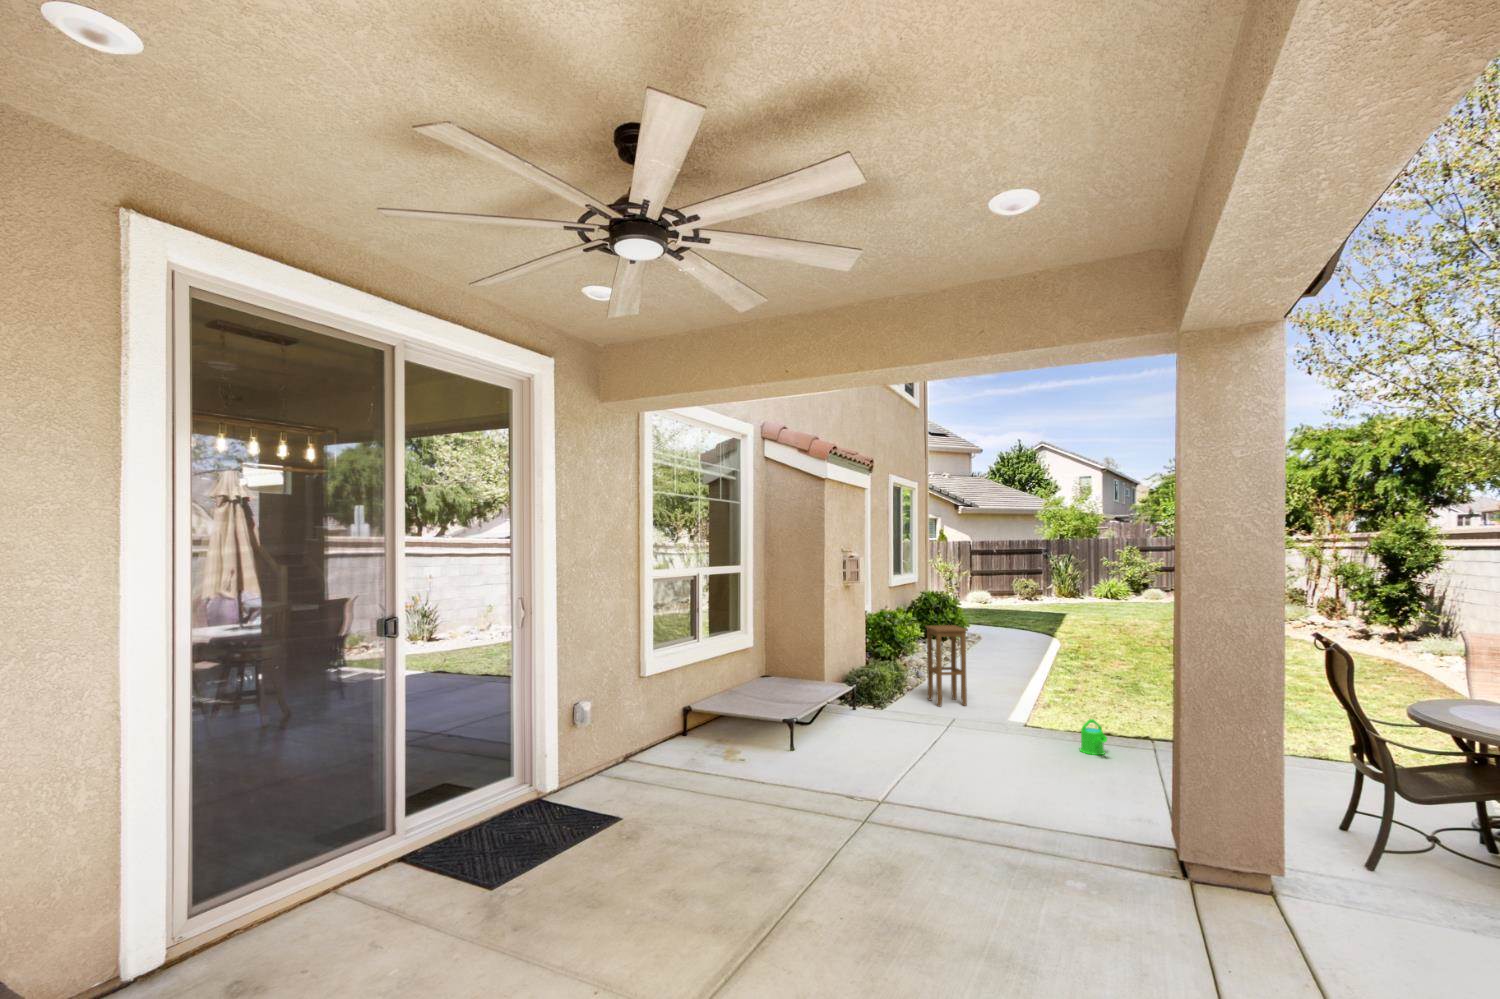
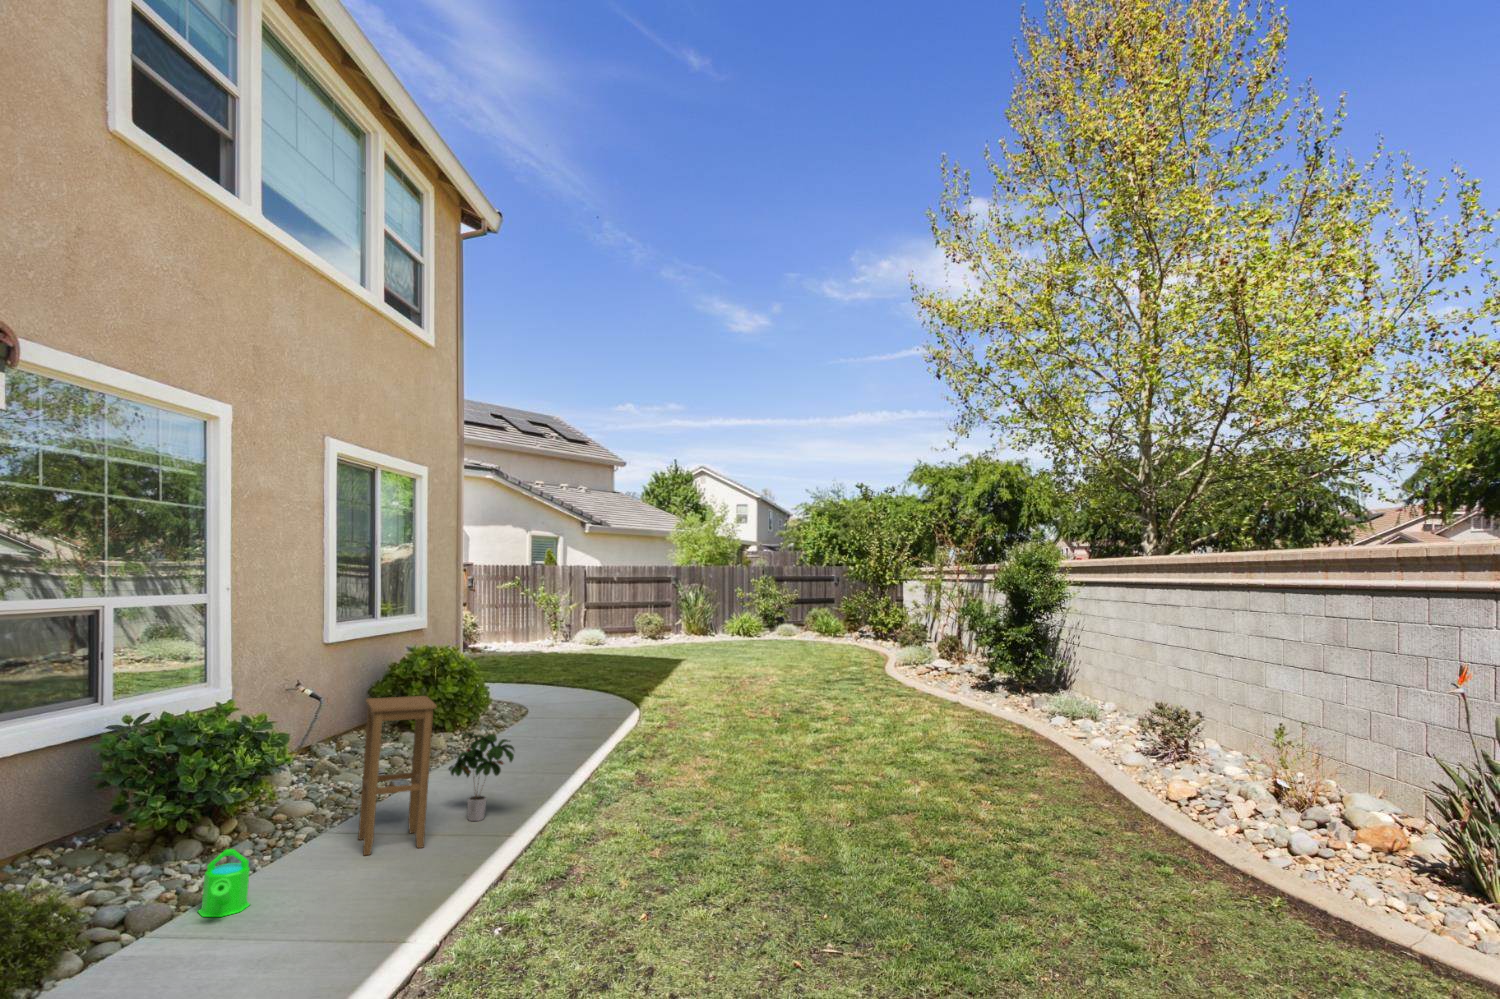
potted plant: none [964,647,1006,697] -> present [449,732,514,821]
watering can: present [1080,719,1107,755] -> present [198,849,250,917]

